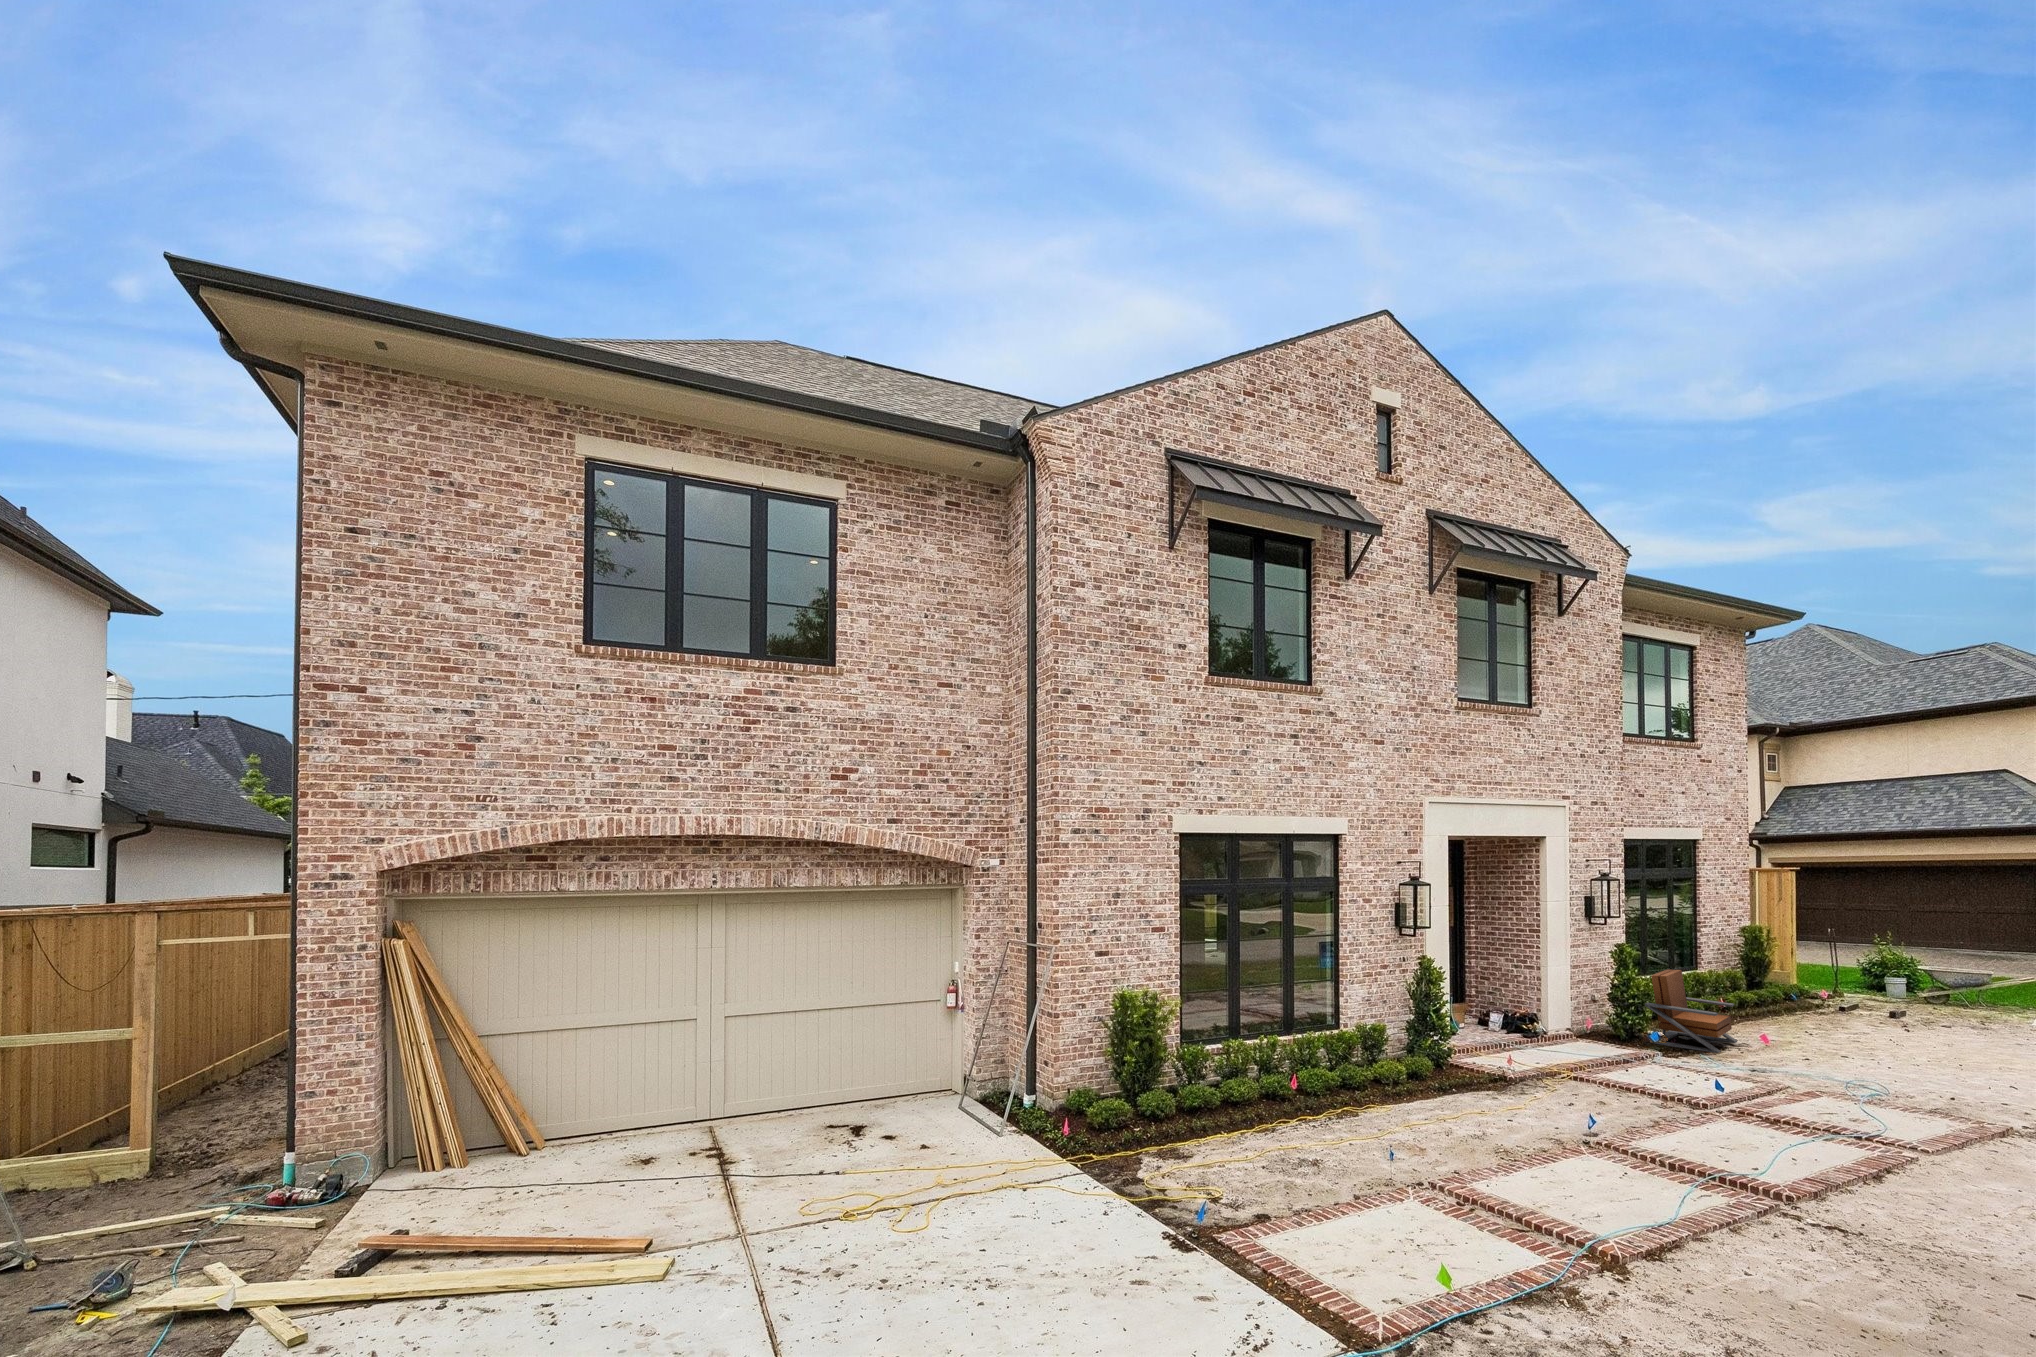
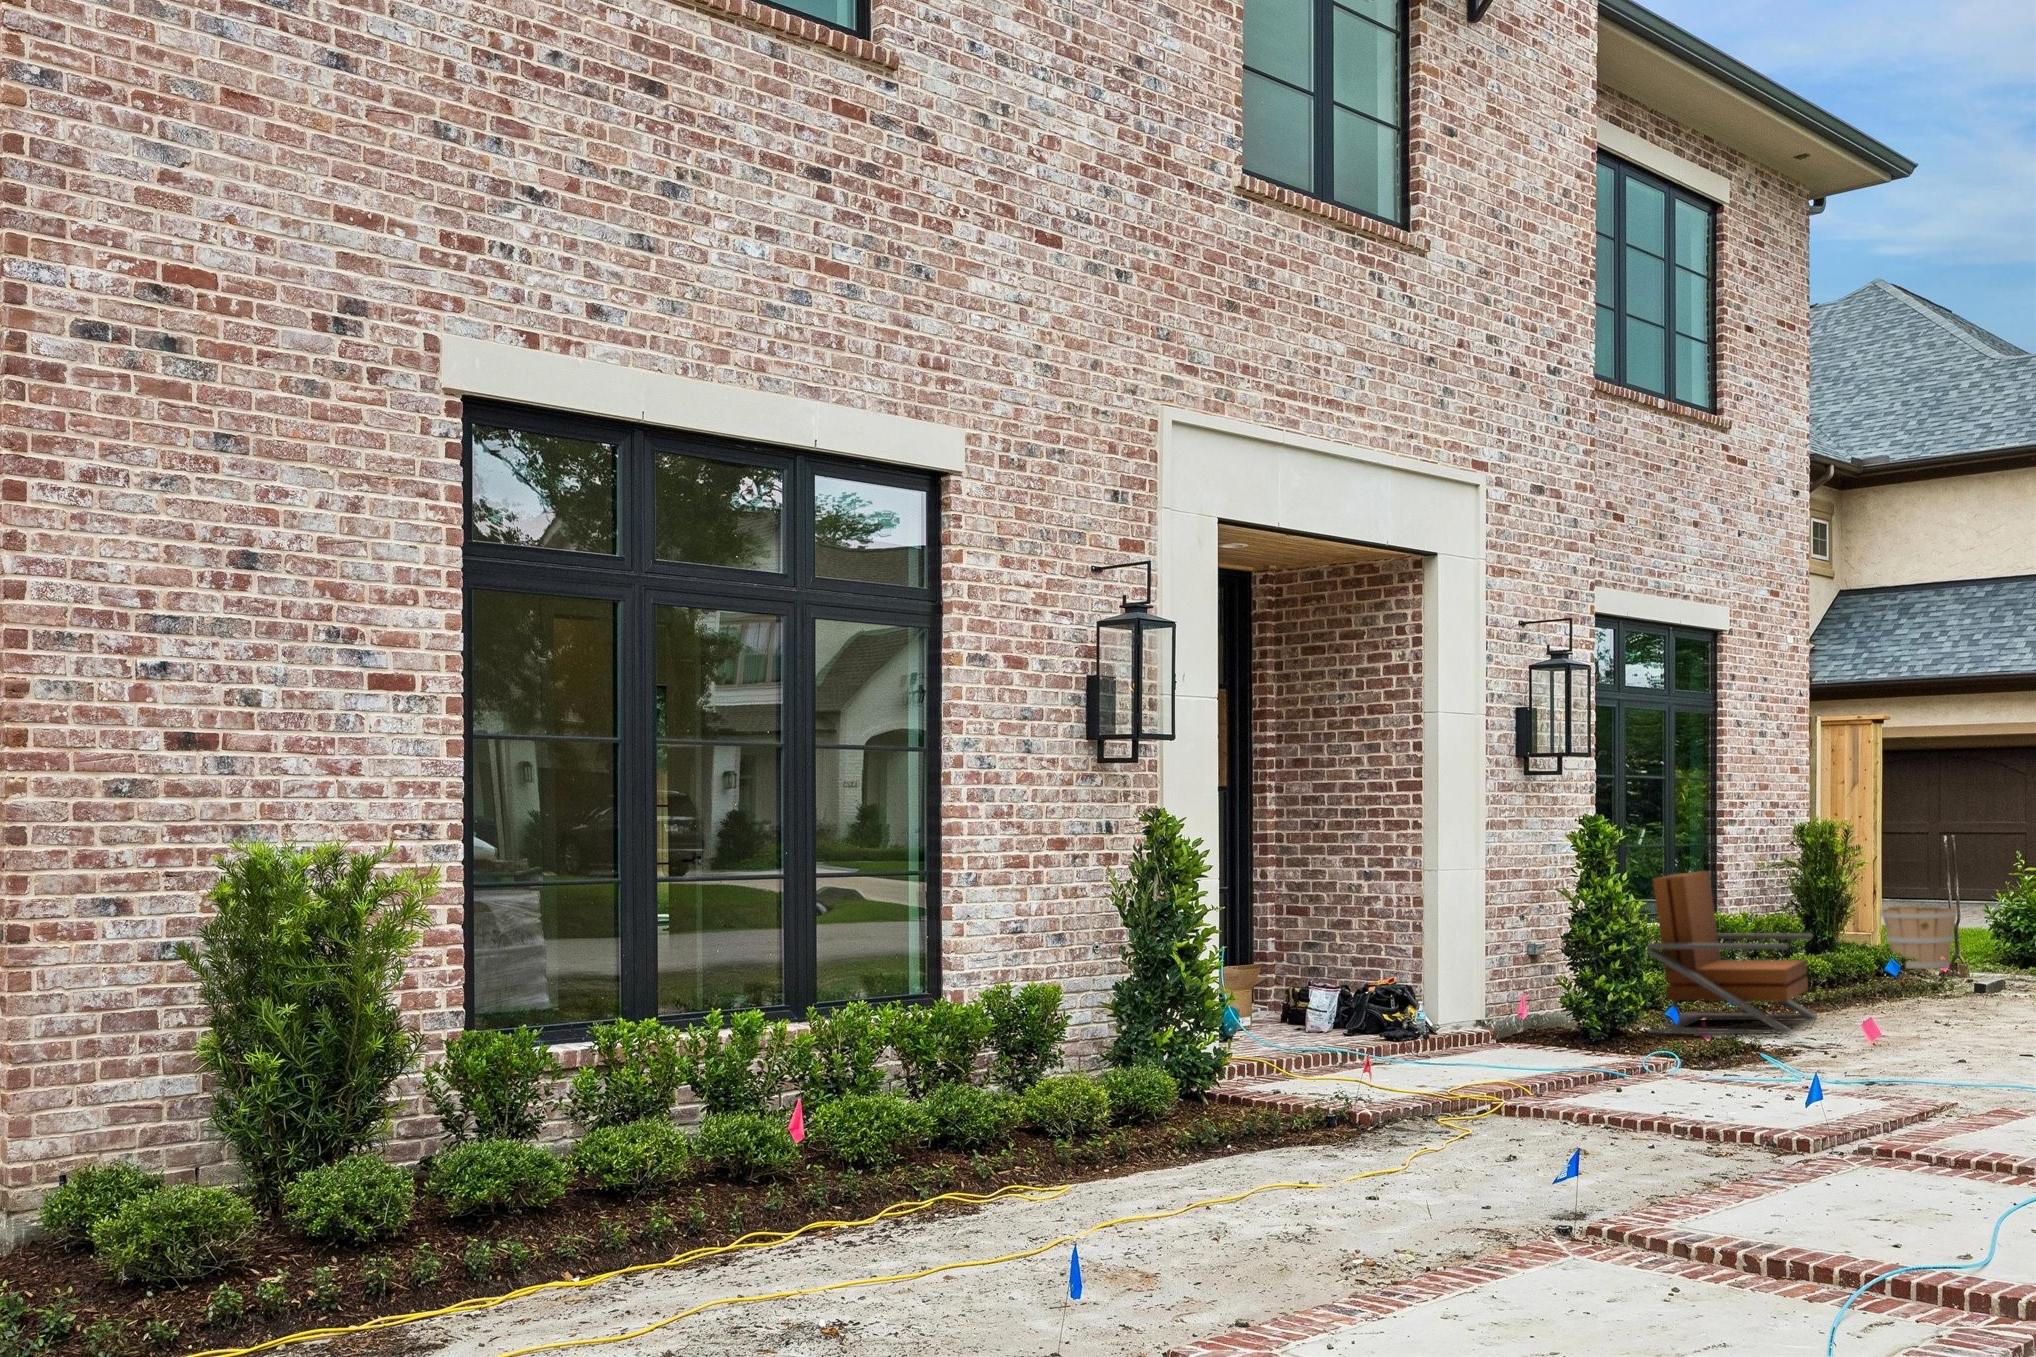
wooden bucket: none [1789,969,1832,1003] -> present [1881,906,1958,969]

